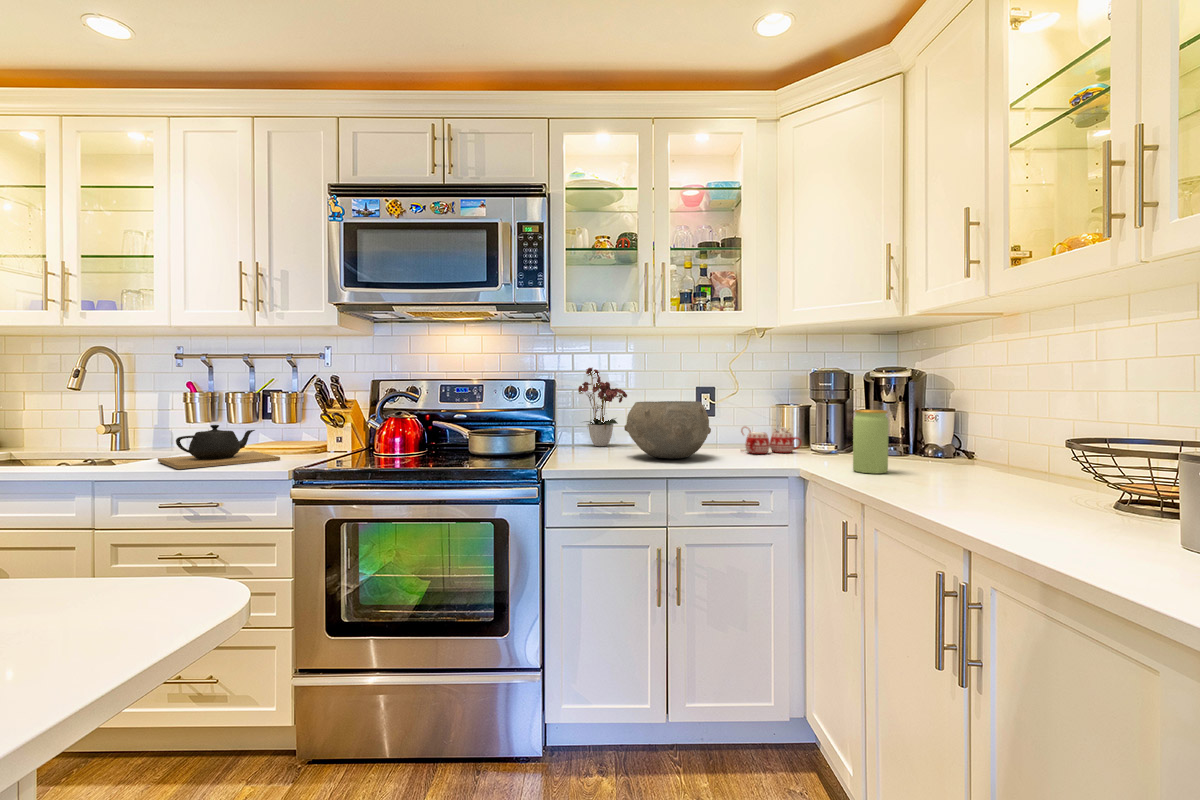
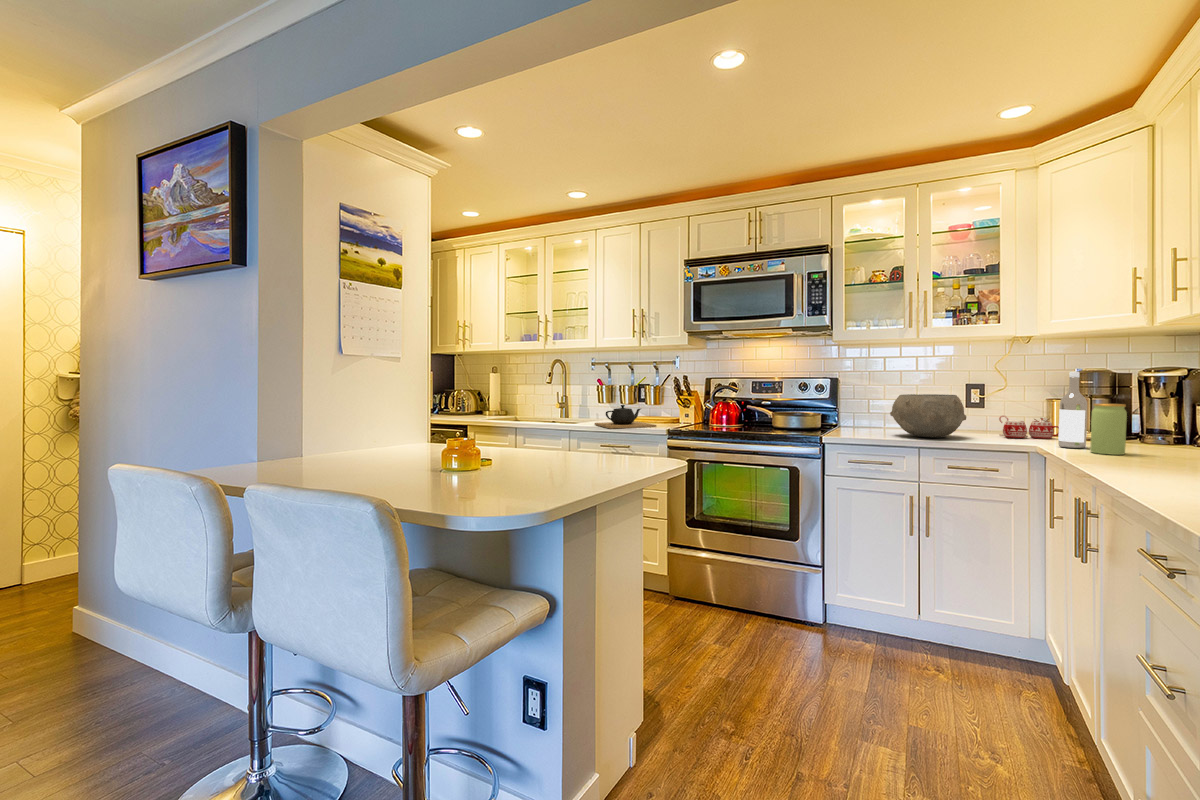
flower arrangement: present [578,368,627,446] -> none [853,365,900,428]
wine bottle: none [813,371,841,466] -> present [1058,372,1087,448]

